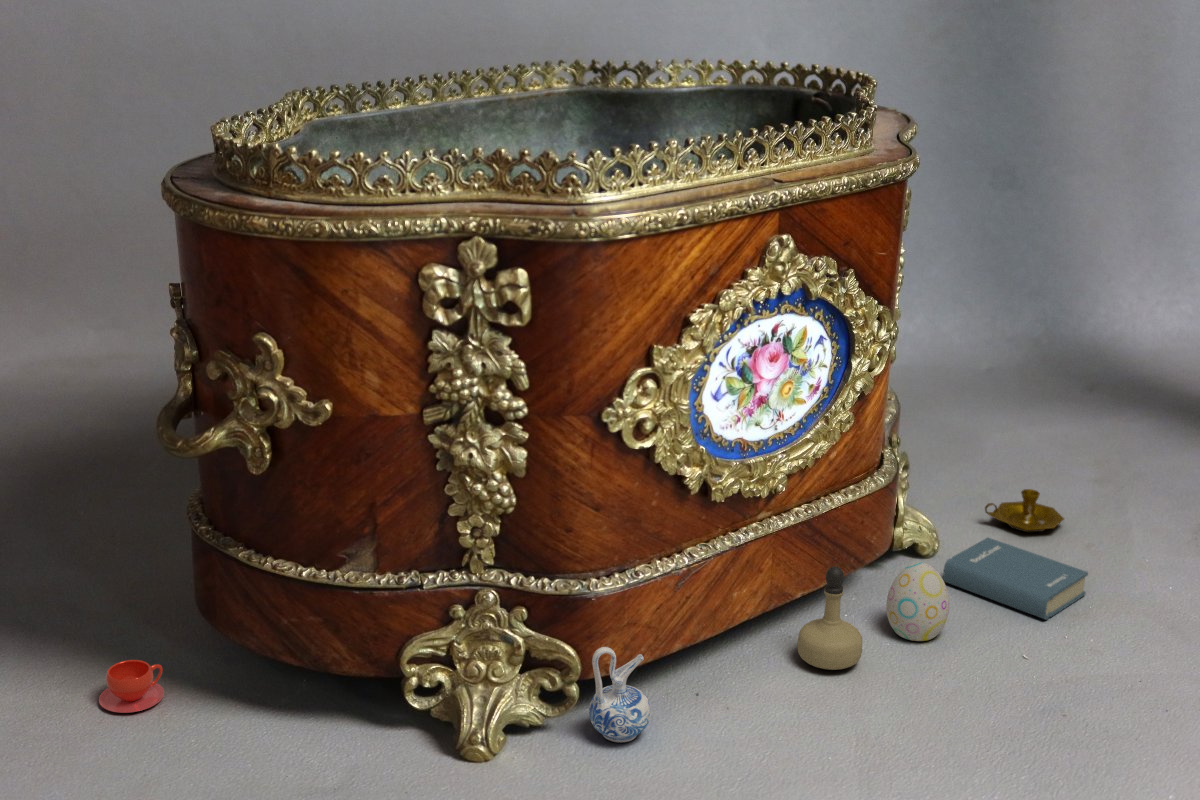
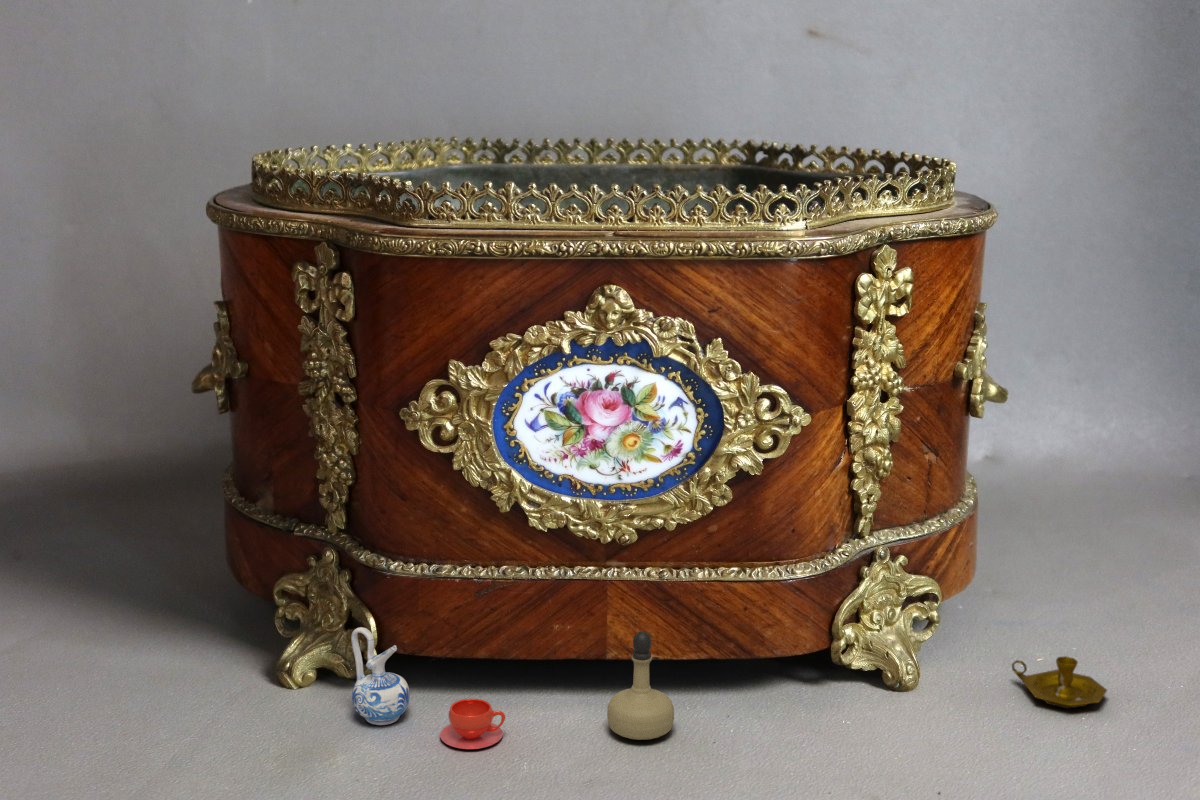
hardback book: present [943,538,1088,620] -> none [868,685,1001,775]
decorative egg: present [886,562,949,641] -> none [730,662,797,749]
teacup: present [99,660,164,713] -> present [440,698,505,749]

